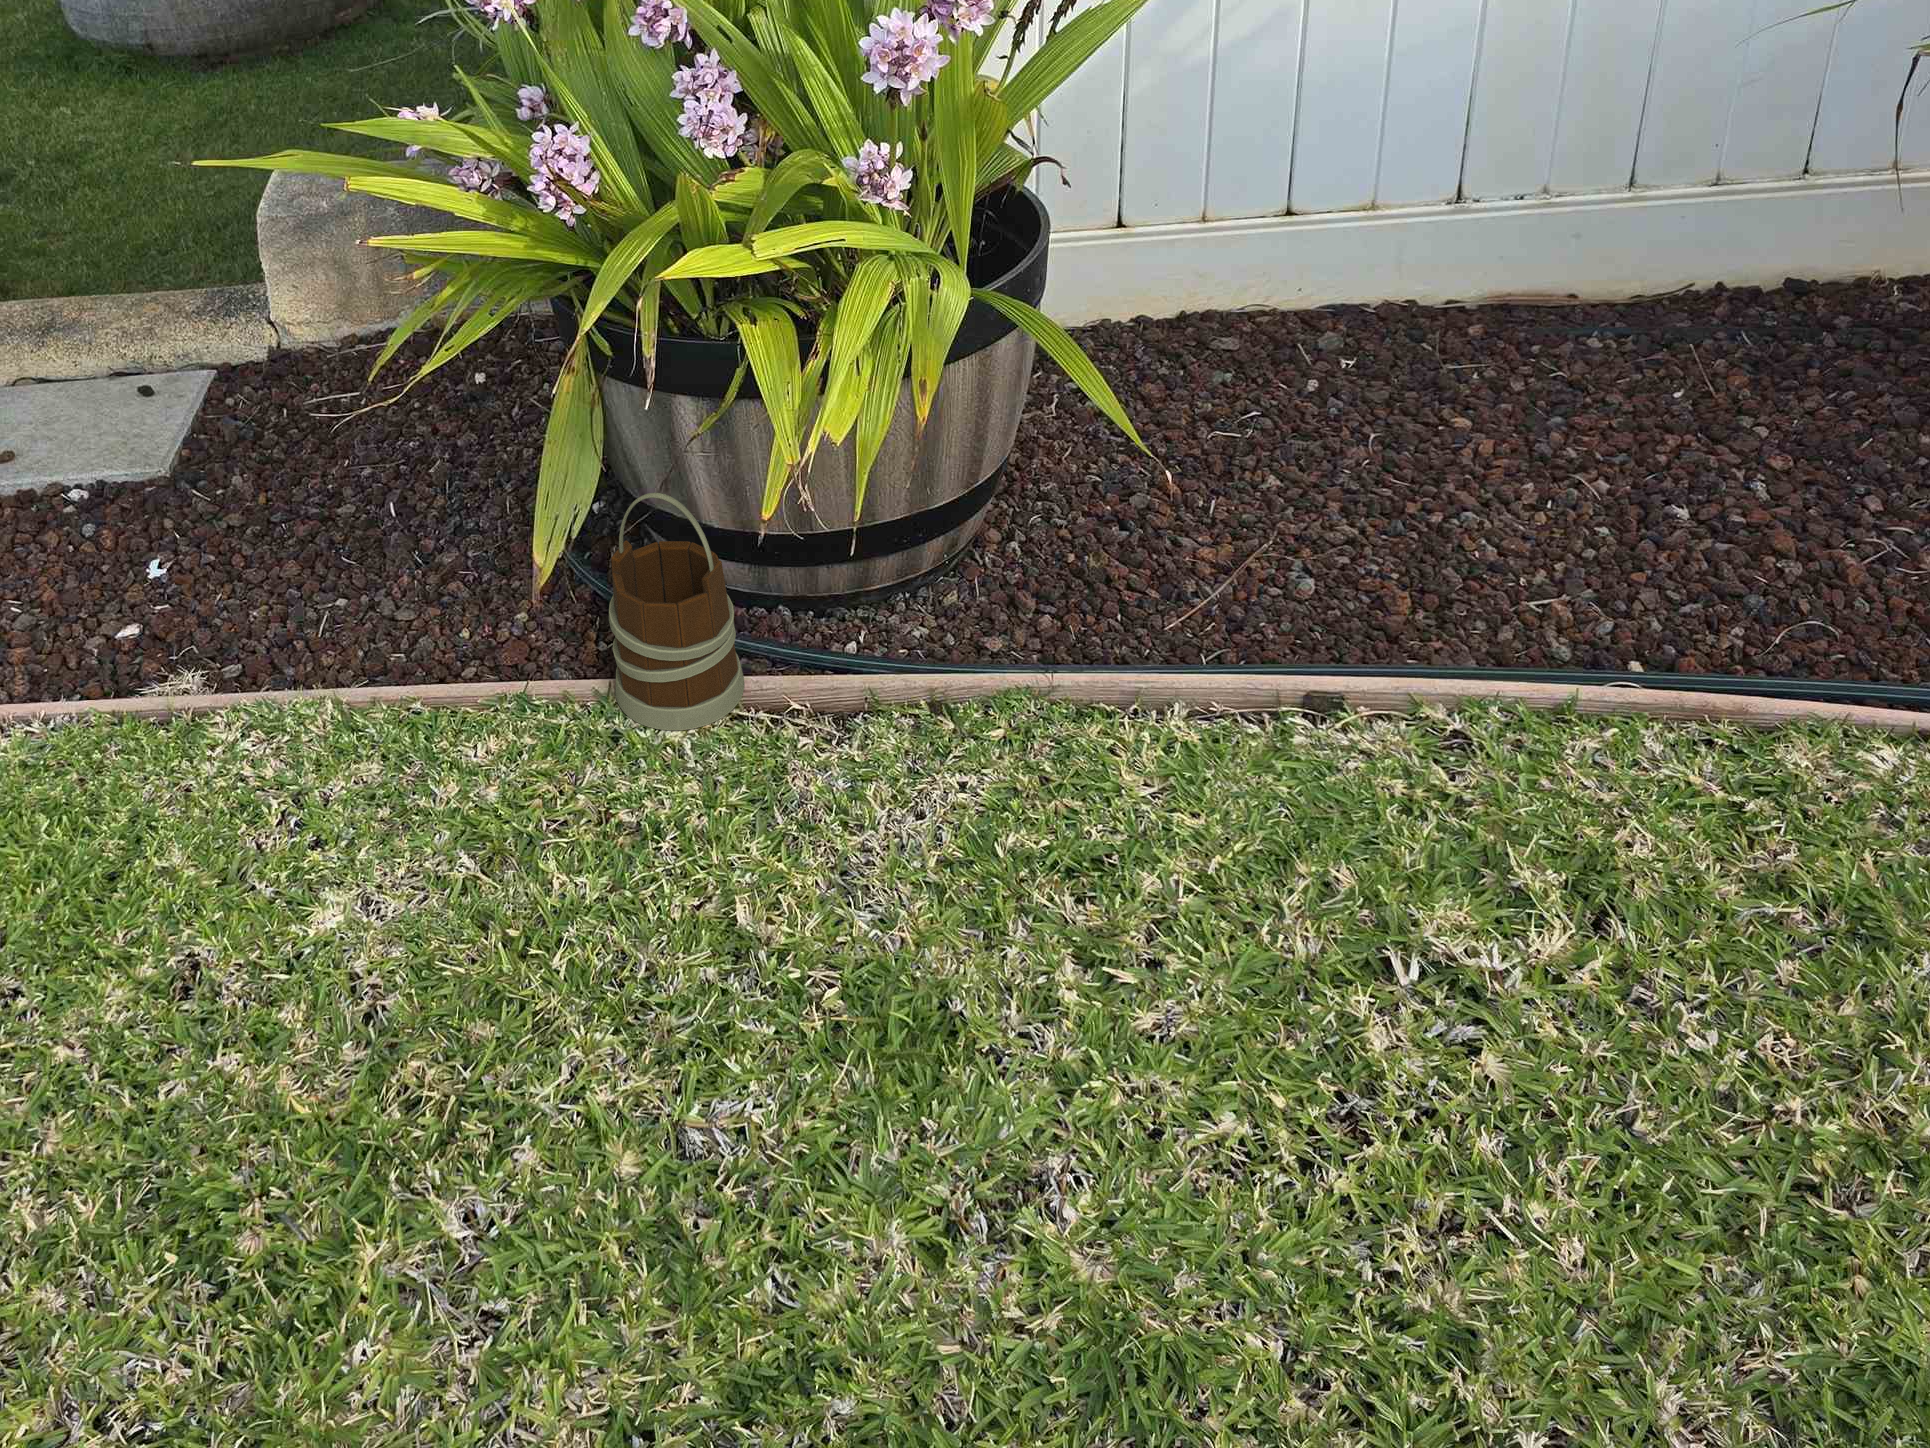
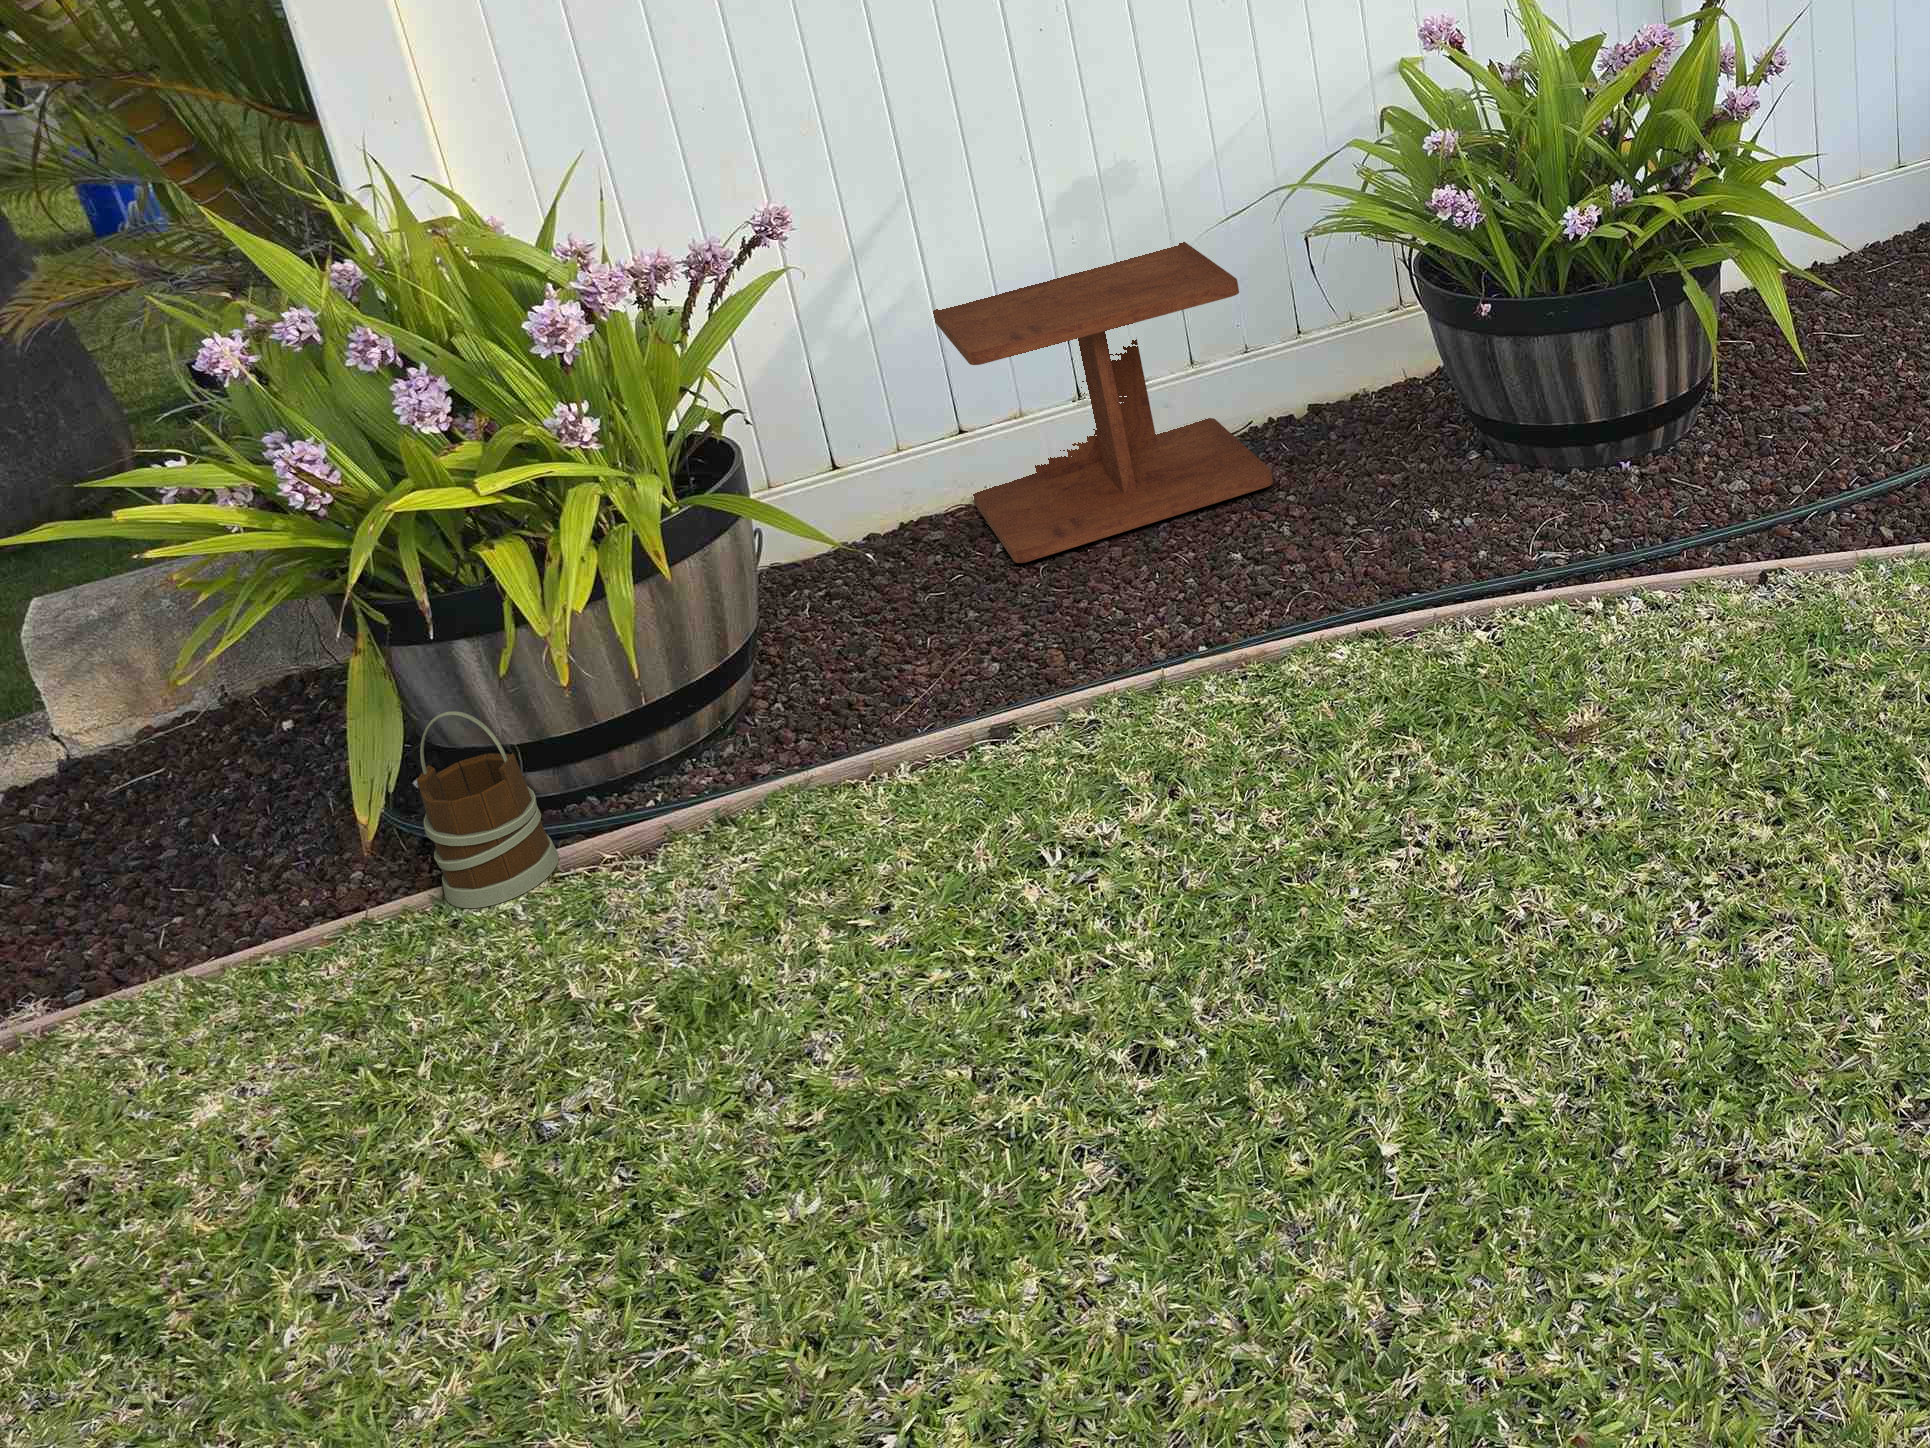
side table: none [1276,22,1784,427] -> present [933,242,1273,563]

